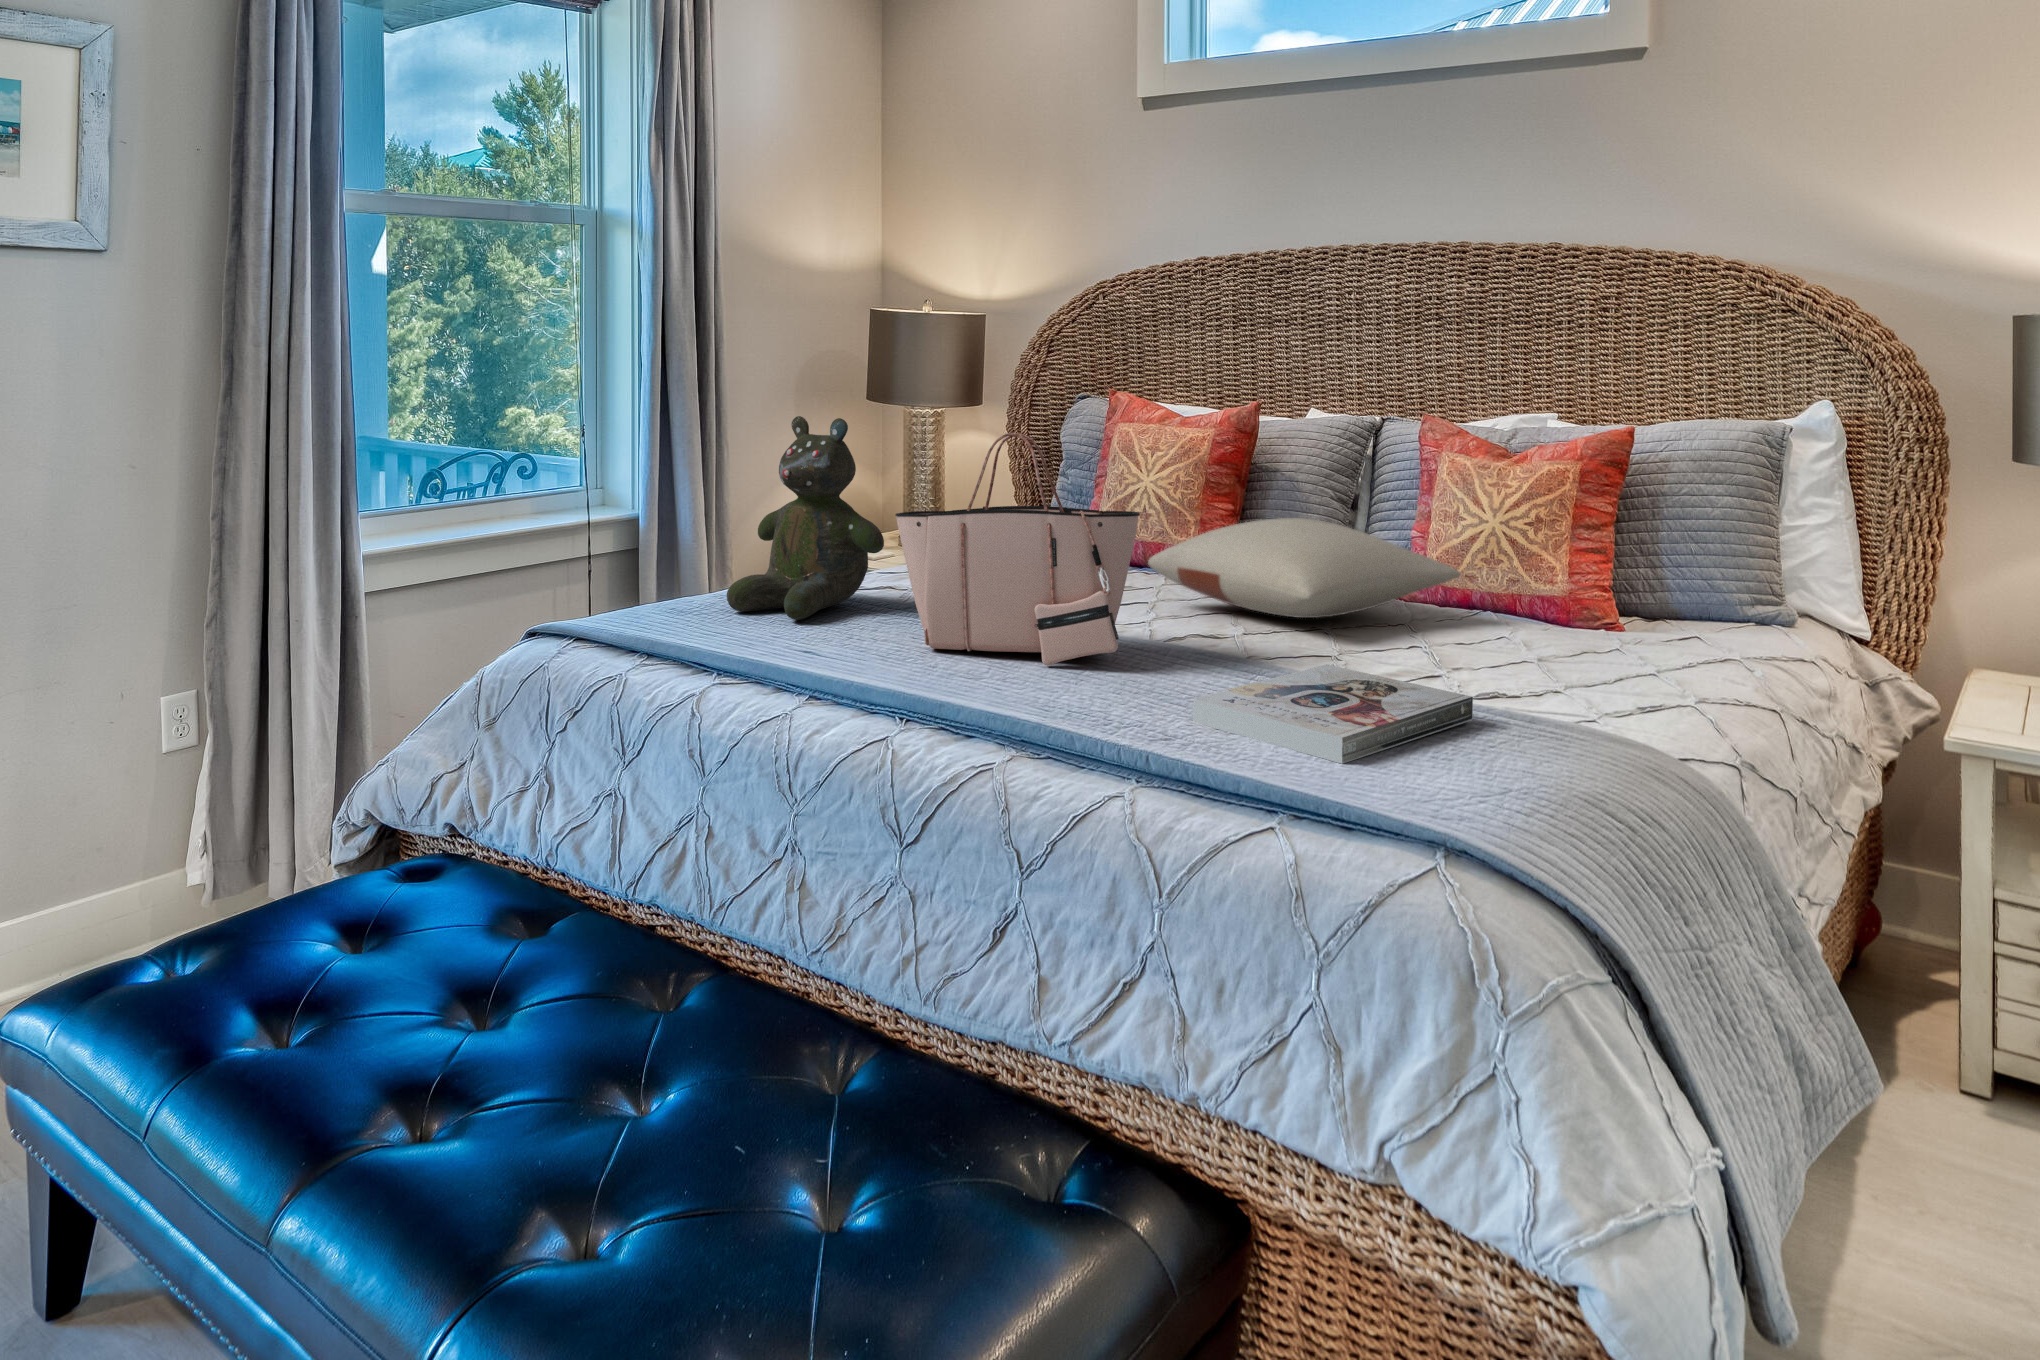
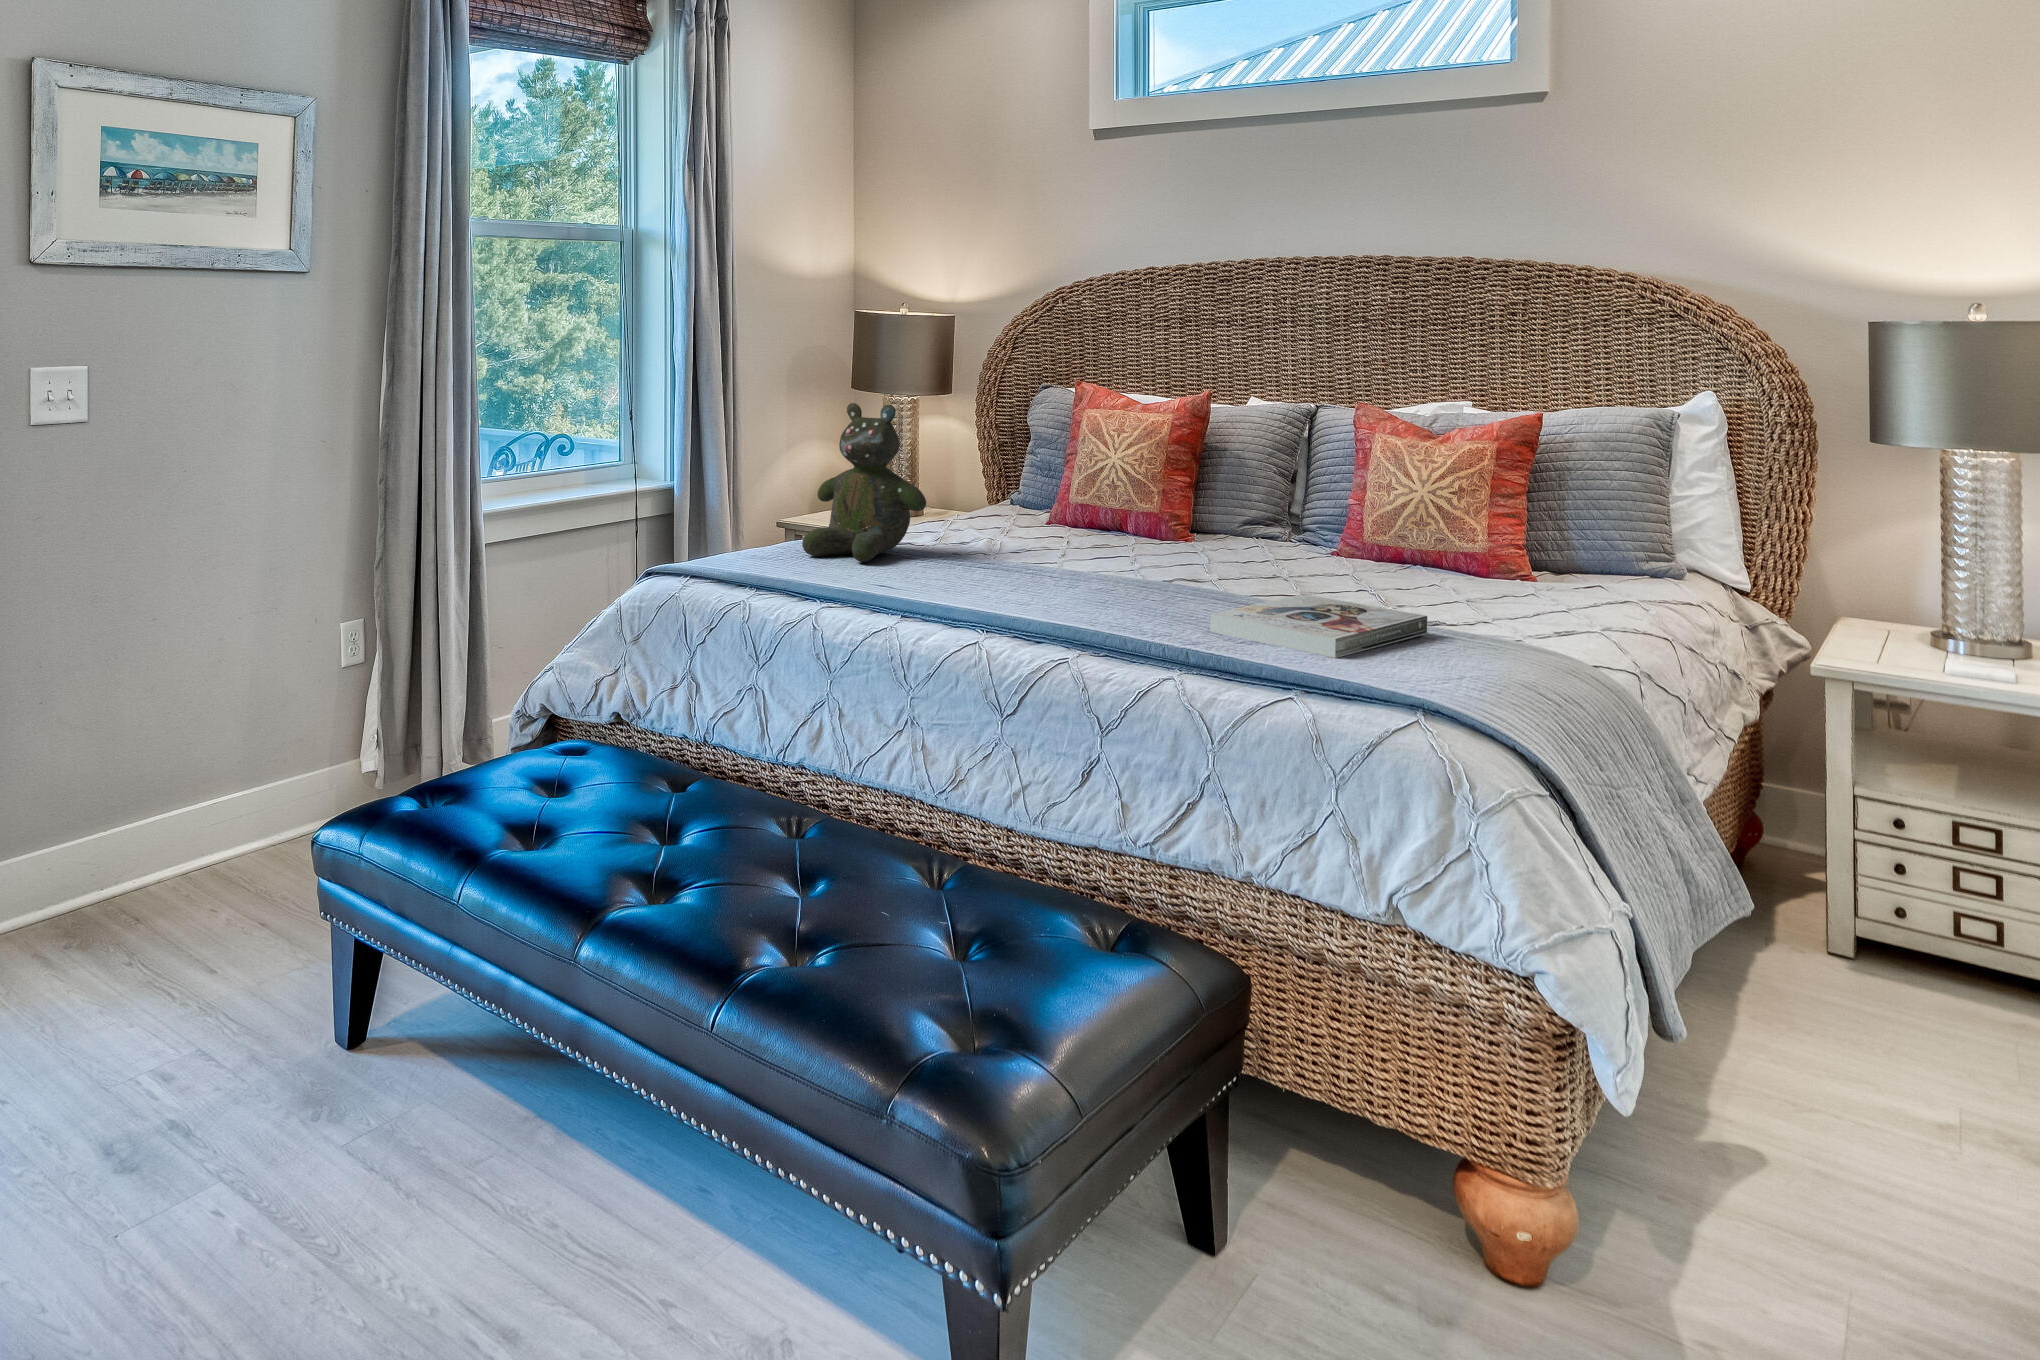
tote bag: present [895,433,1139,666] -> none [951,416,1148,595]
pillow: present [1148,518,1461,618] -> none [1134,487,1398,565]

